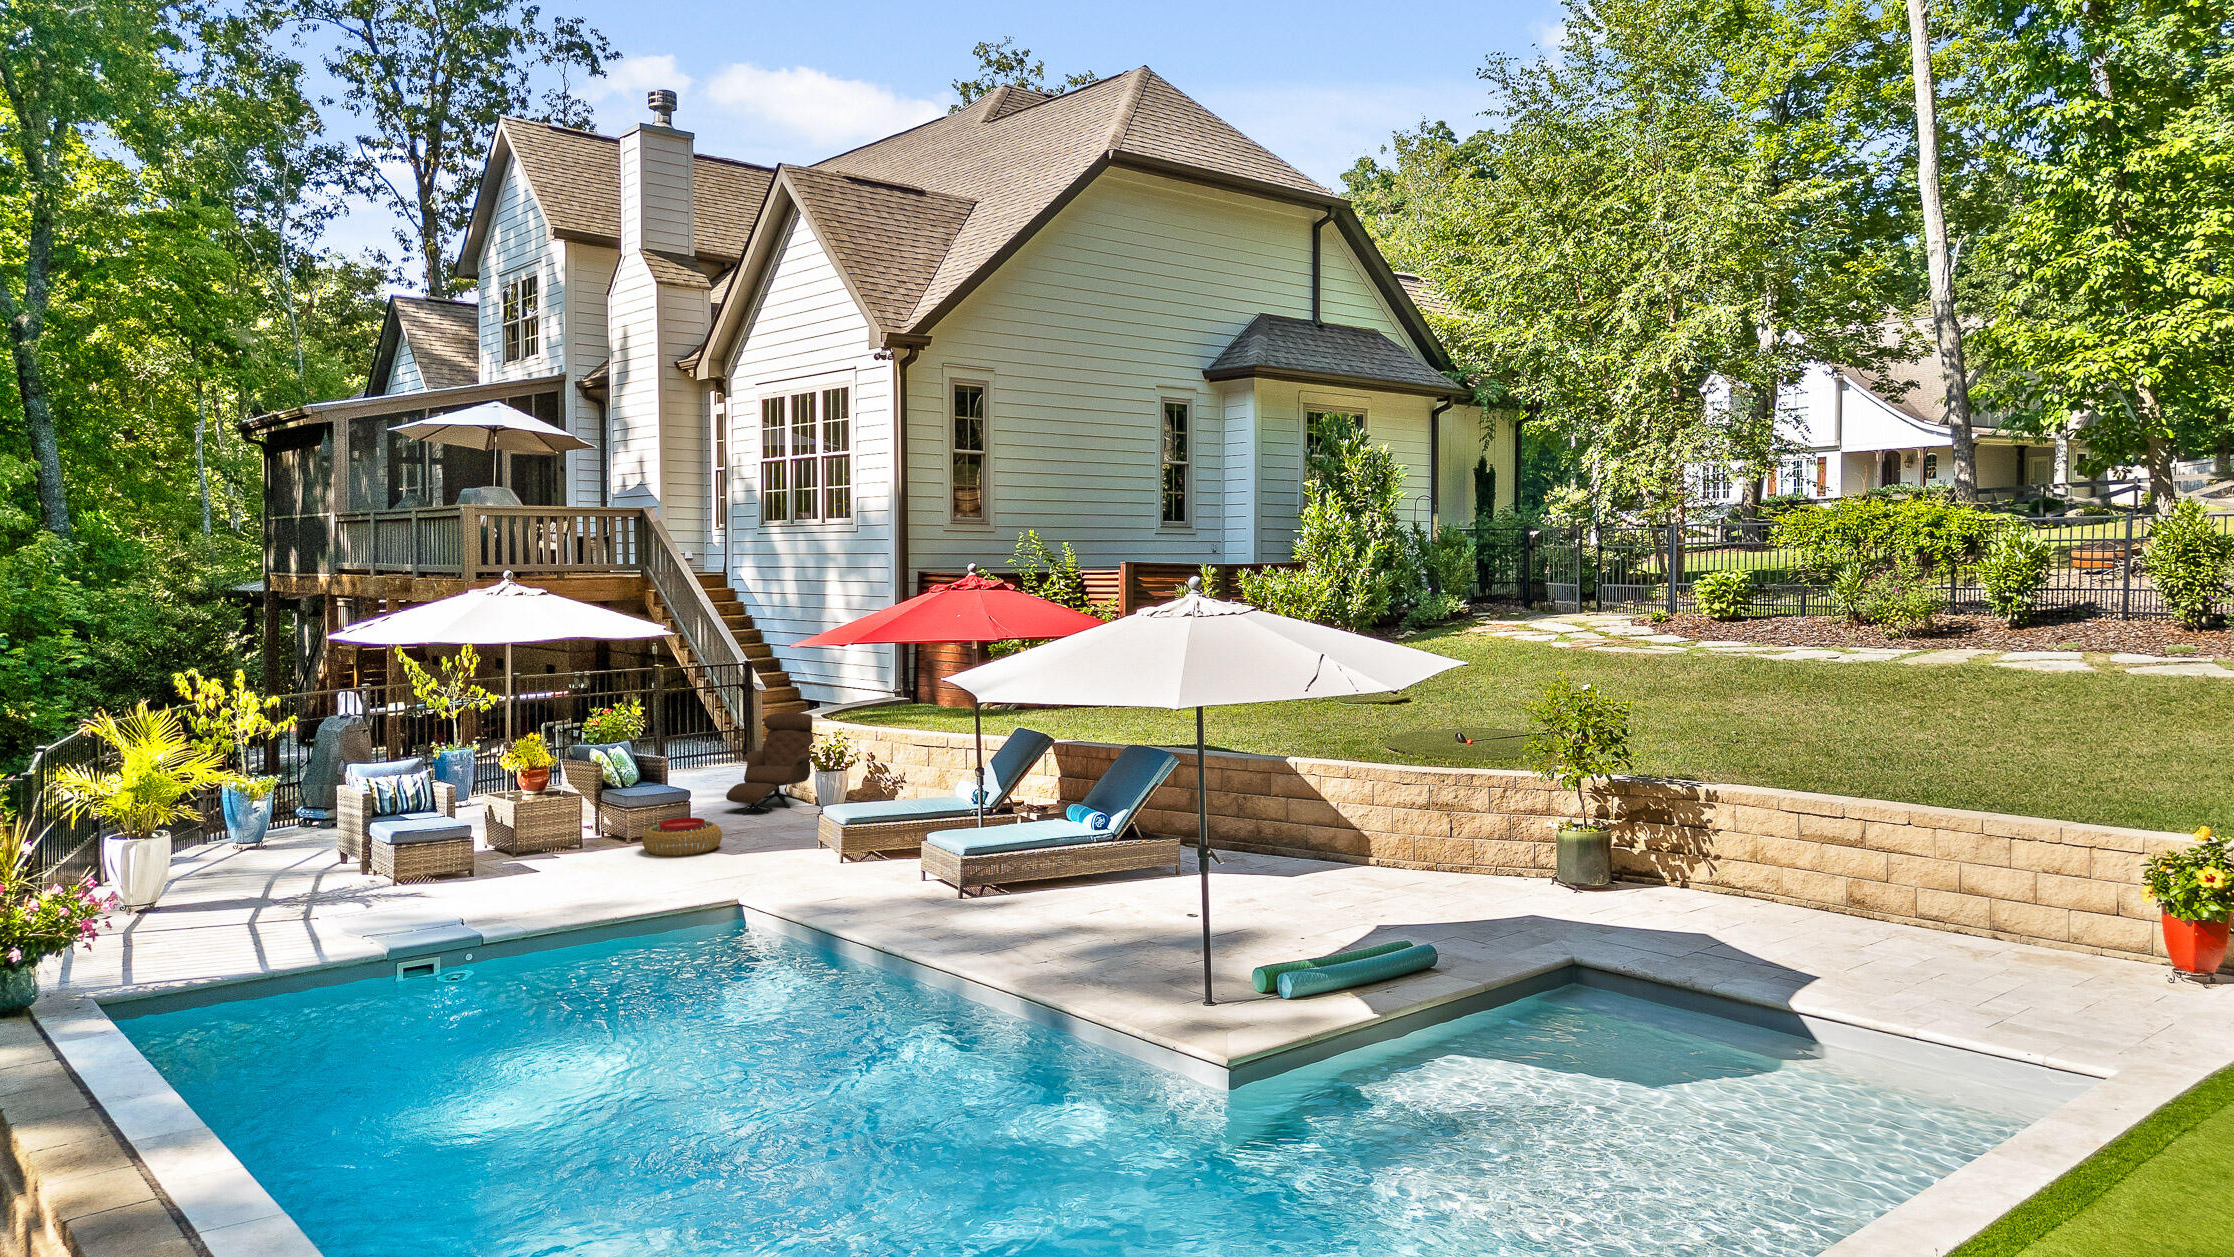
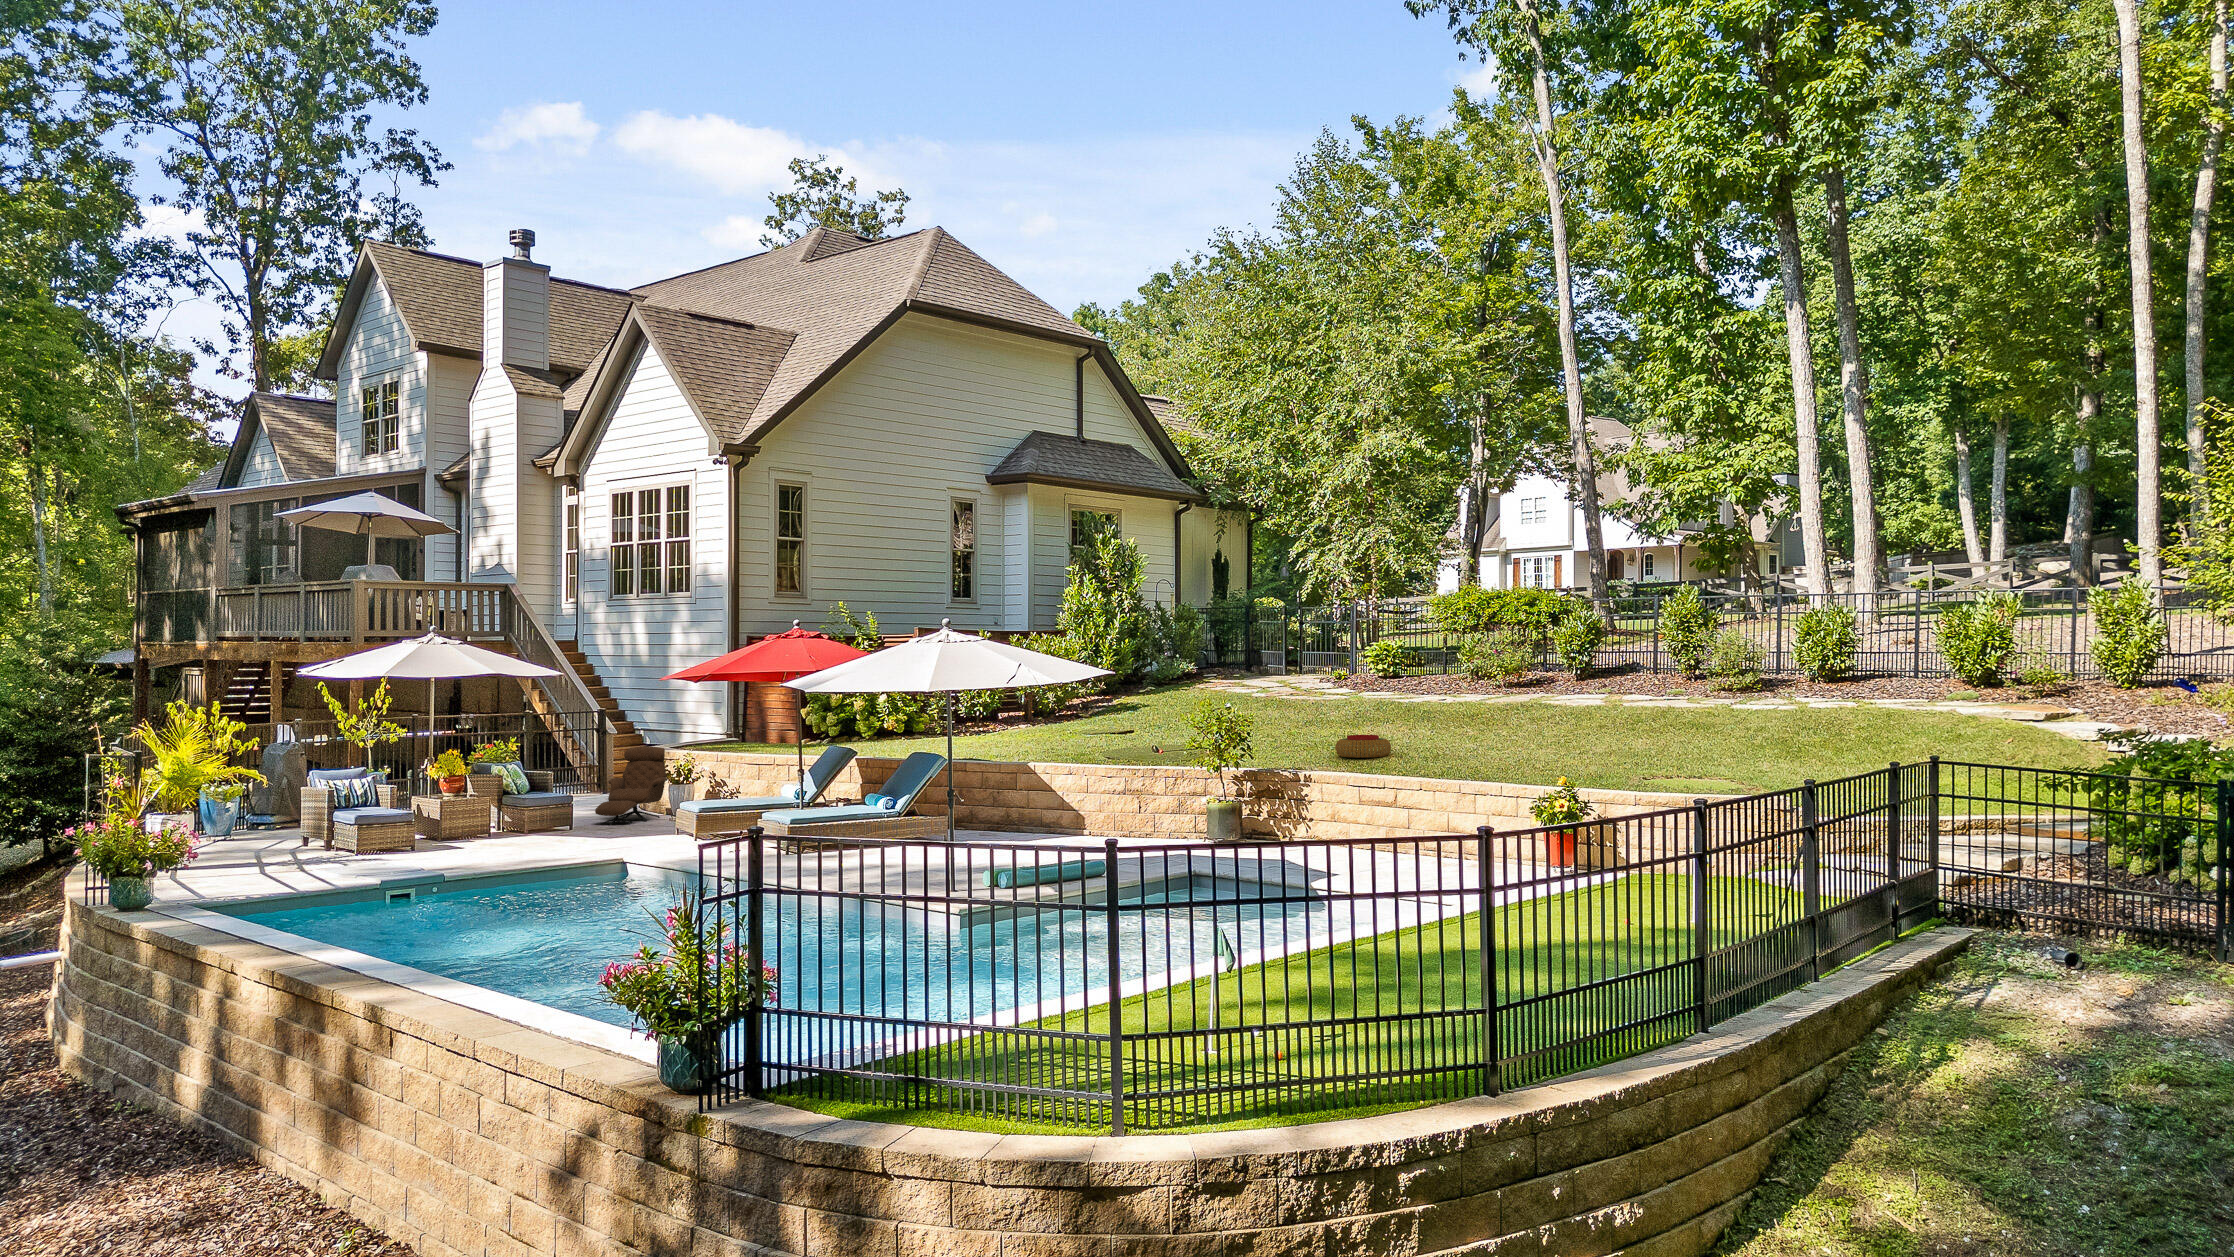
pouf: present [642,818,722,856] -> present [1335,735,1391,758]

